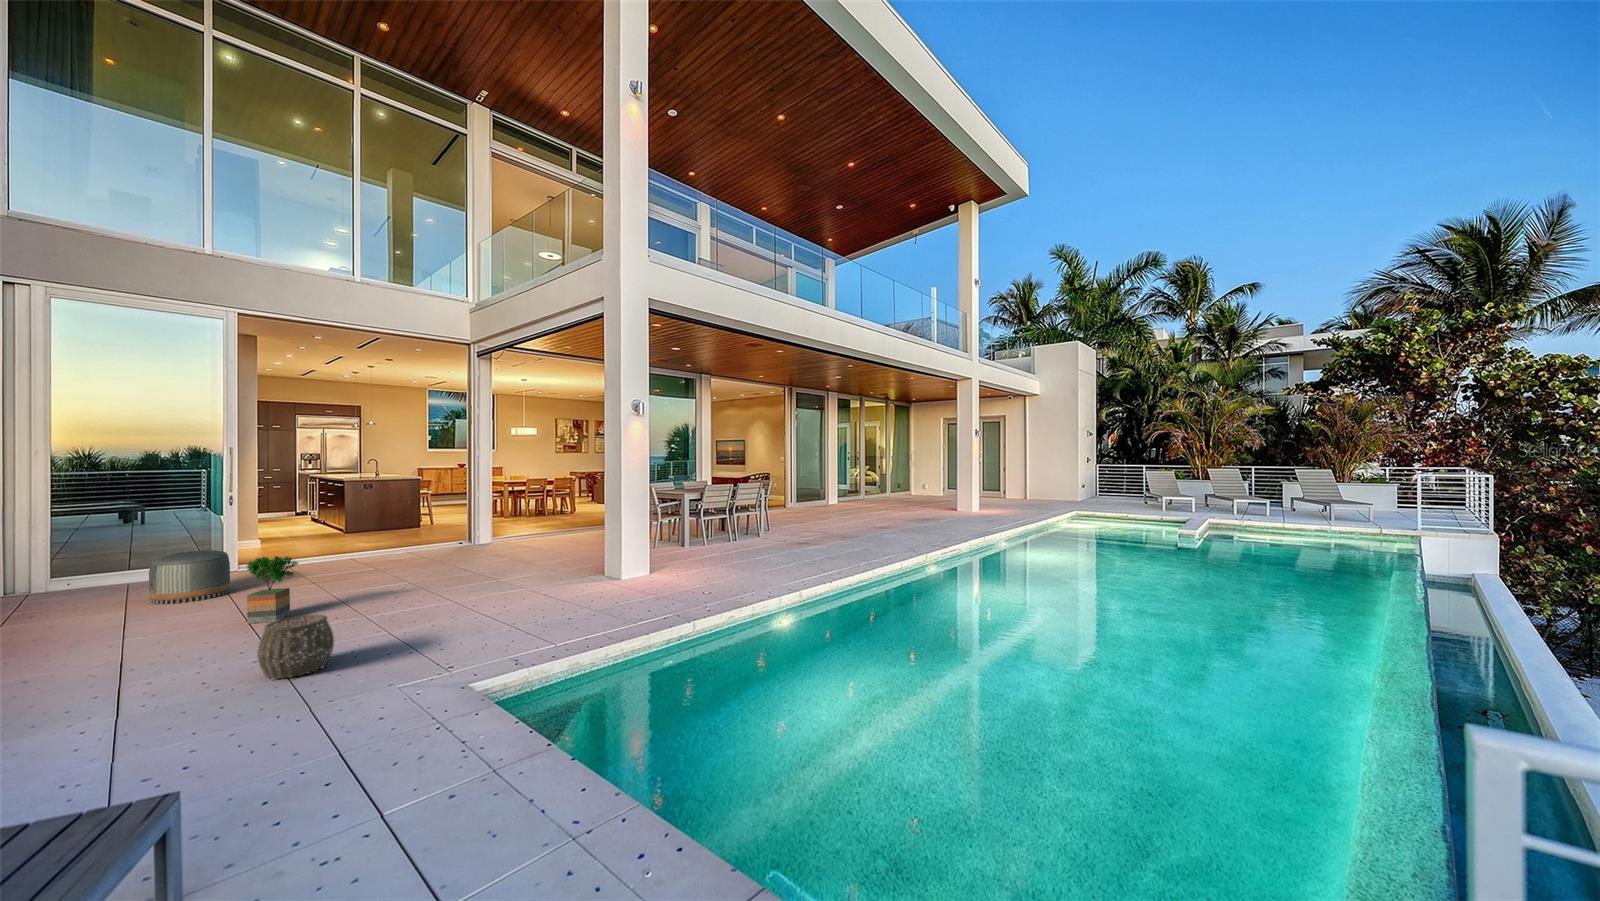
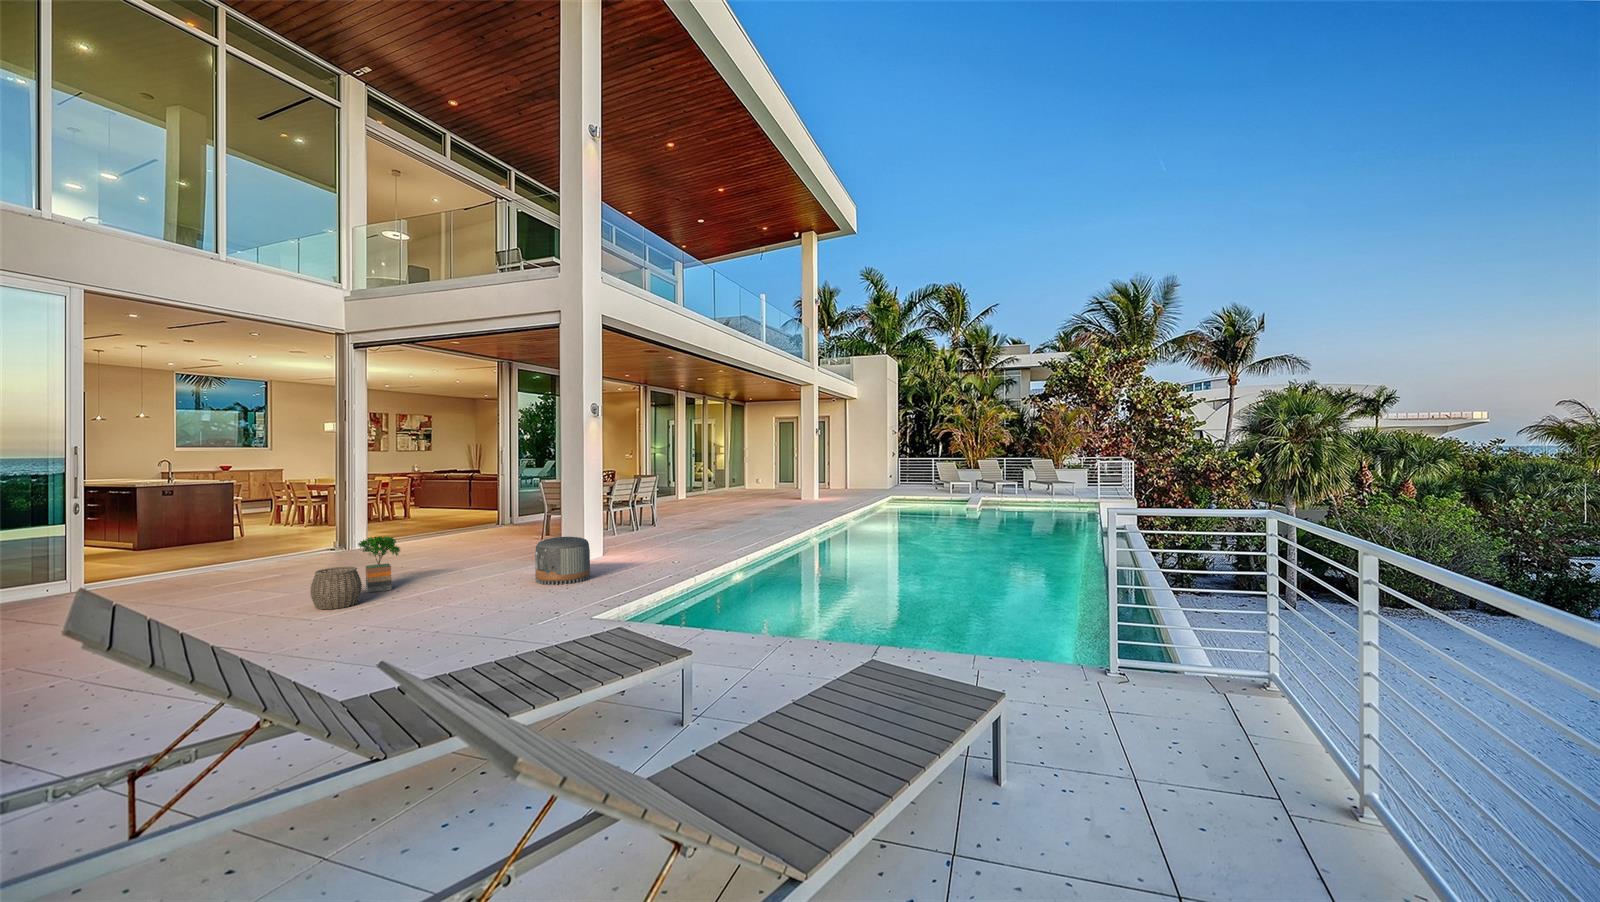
pouf: present [149,550,230,604] -> present [535,537,590,585]
woven basket: present [257,614,334,679] -> present [310,567,362,610]

